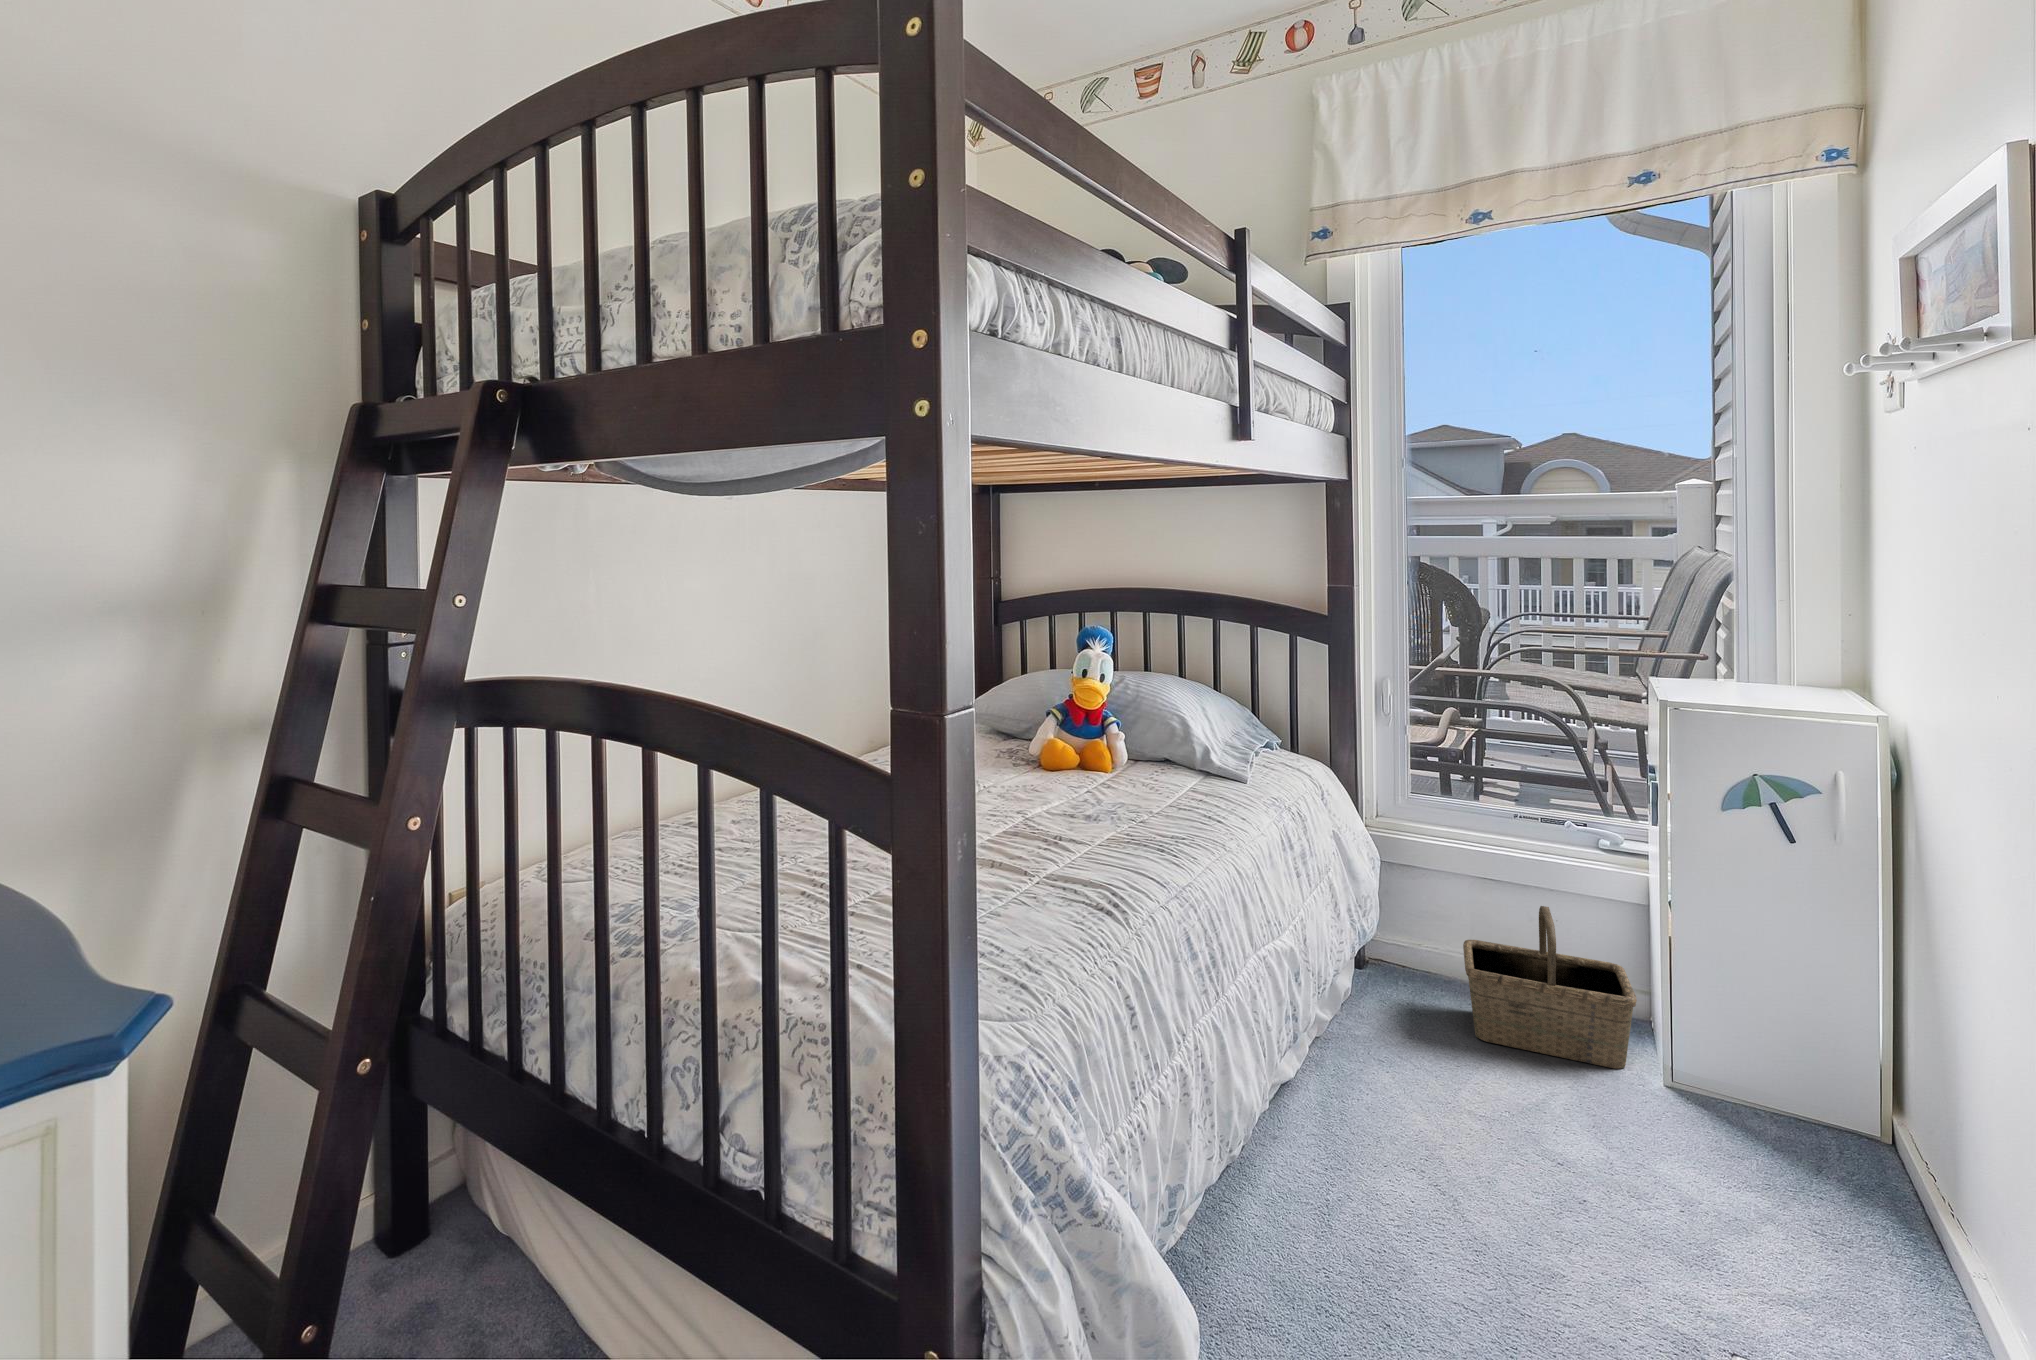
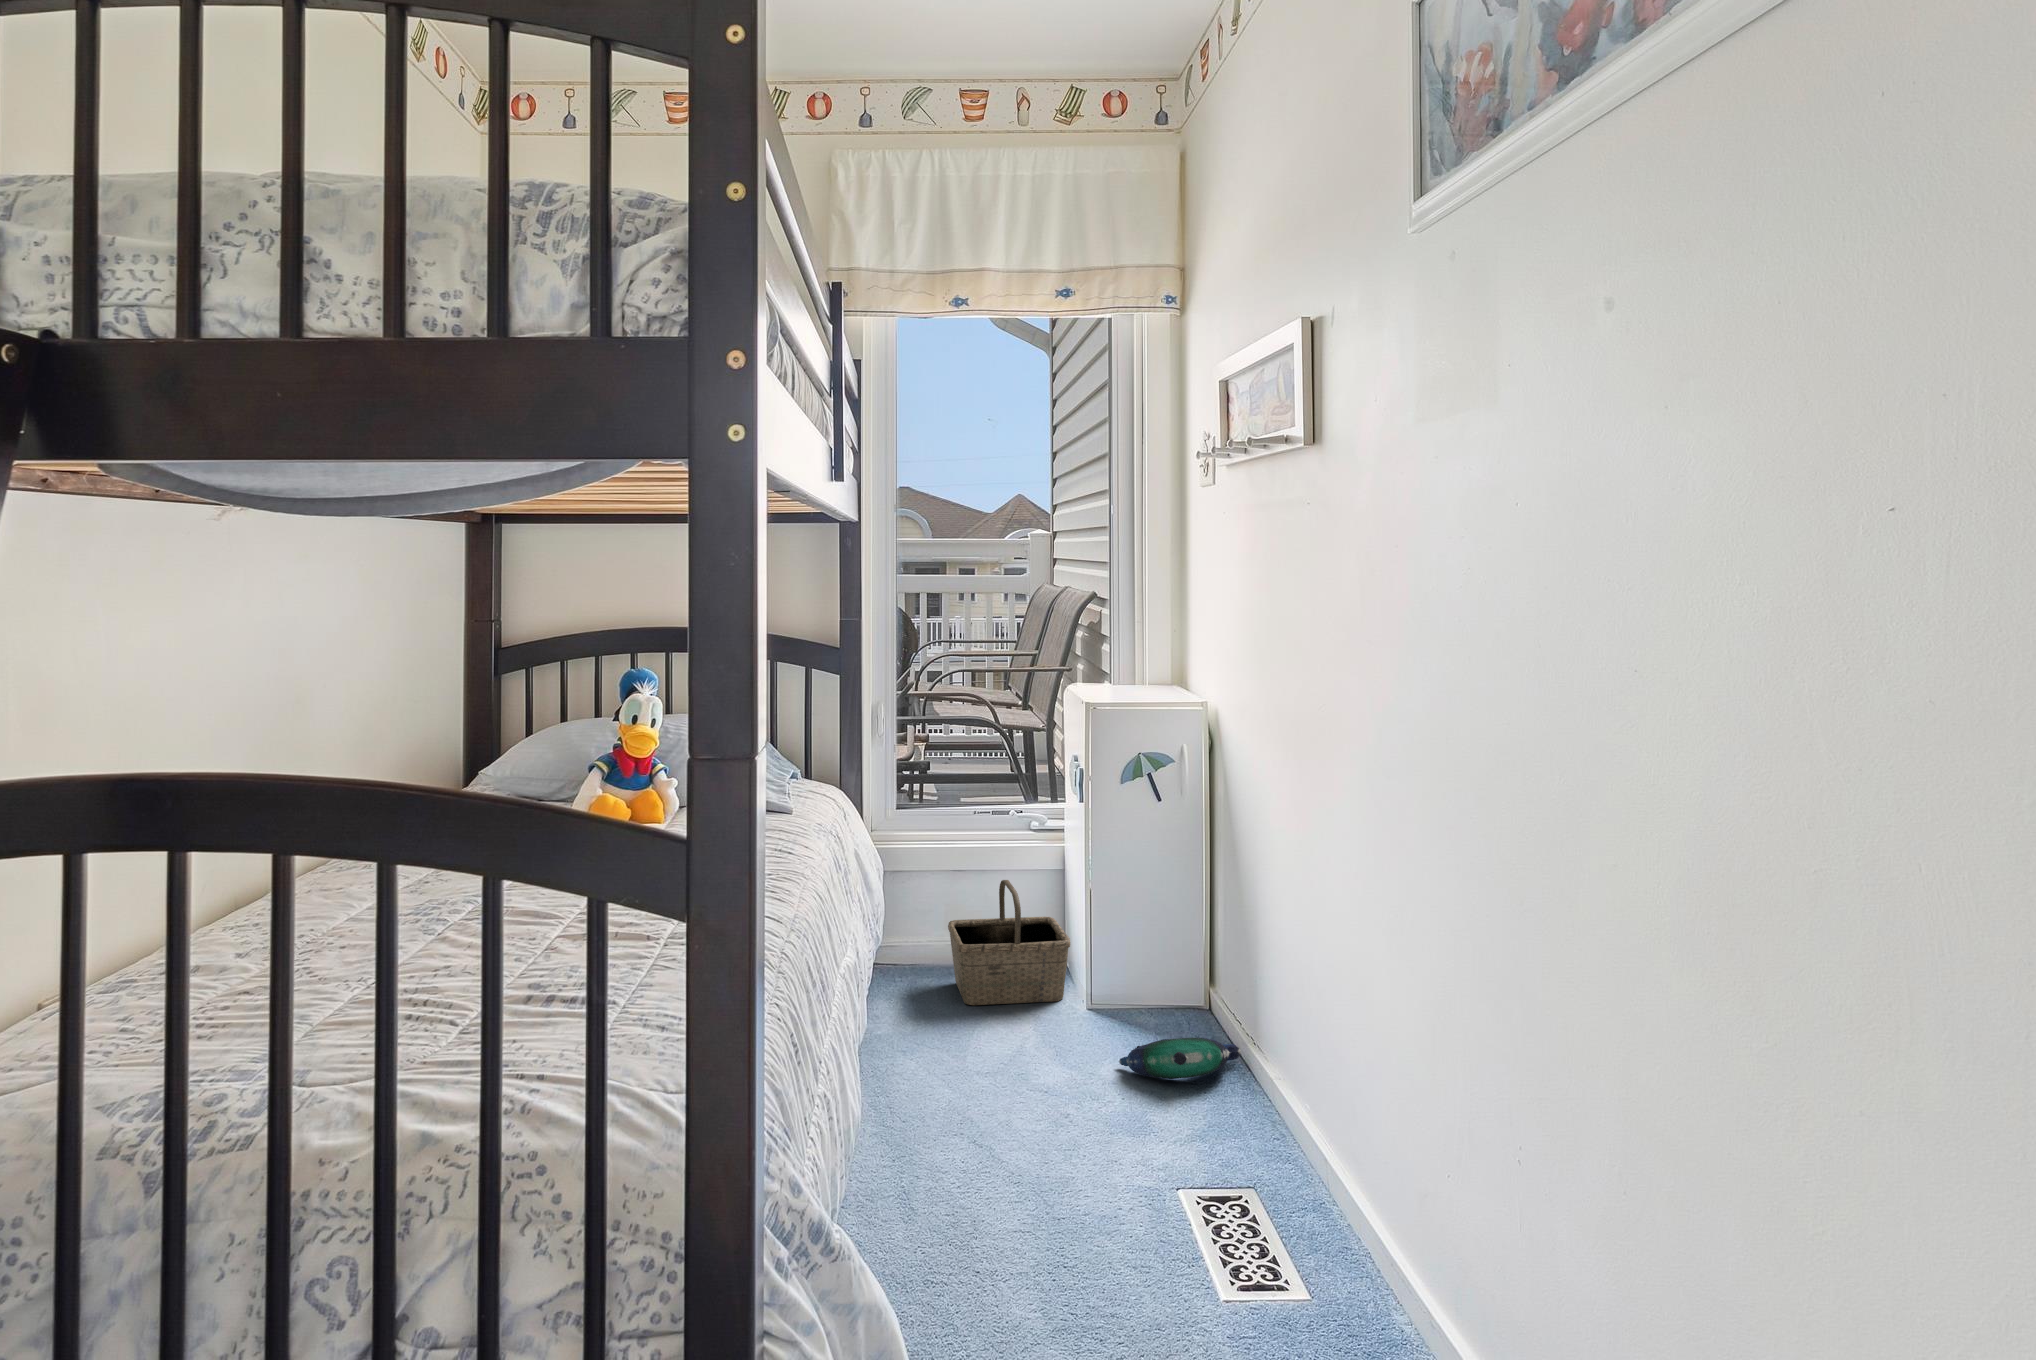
plush toy: none [1681,1154,1910,1227] -> present [1119,1037,1241,1079]

